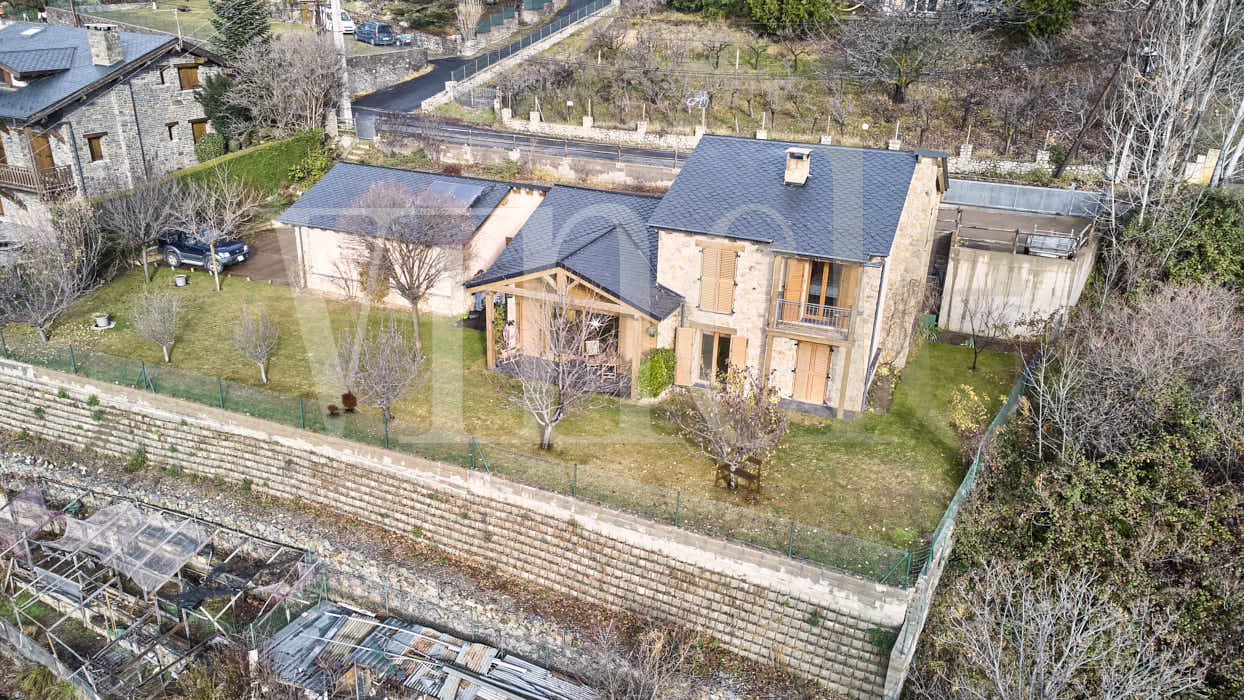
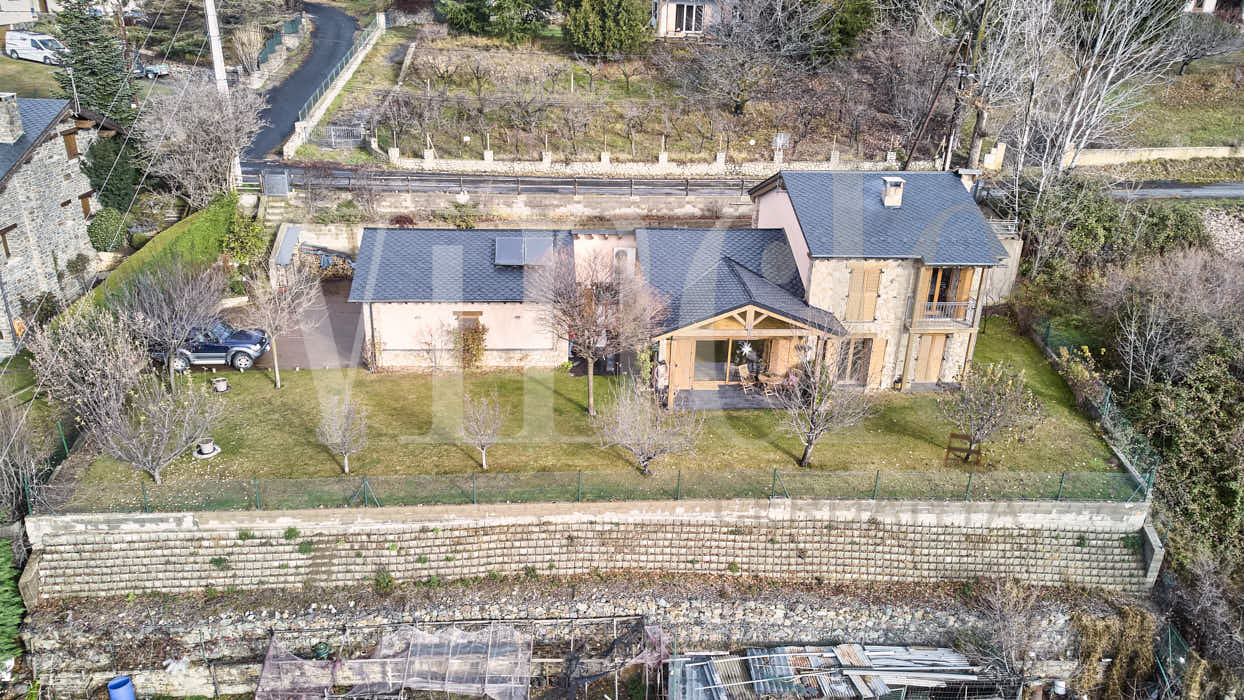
lounge chair: present [327,385,357,415] -> none [583,451,608,487]

